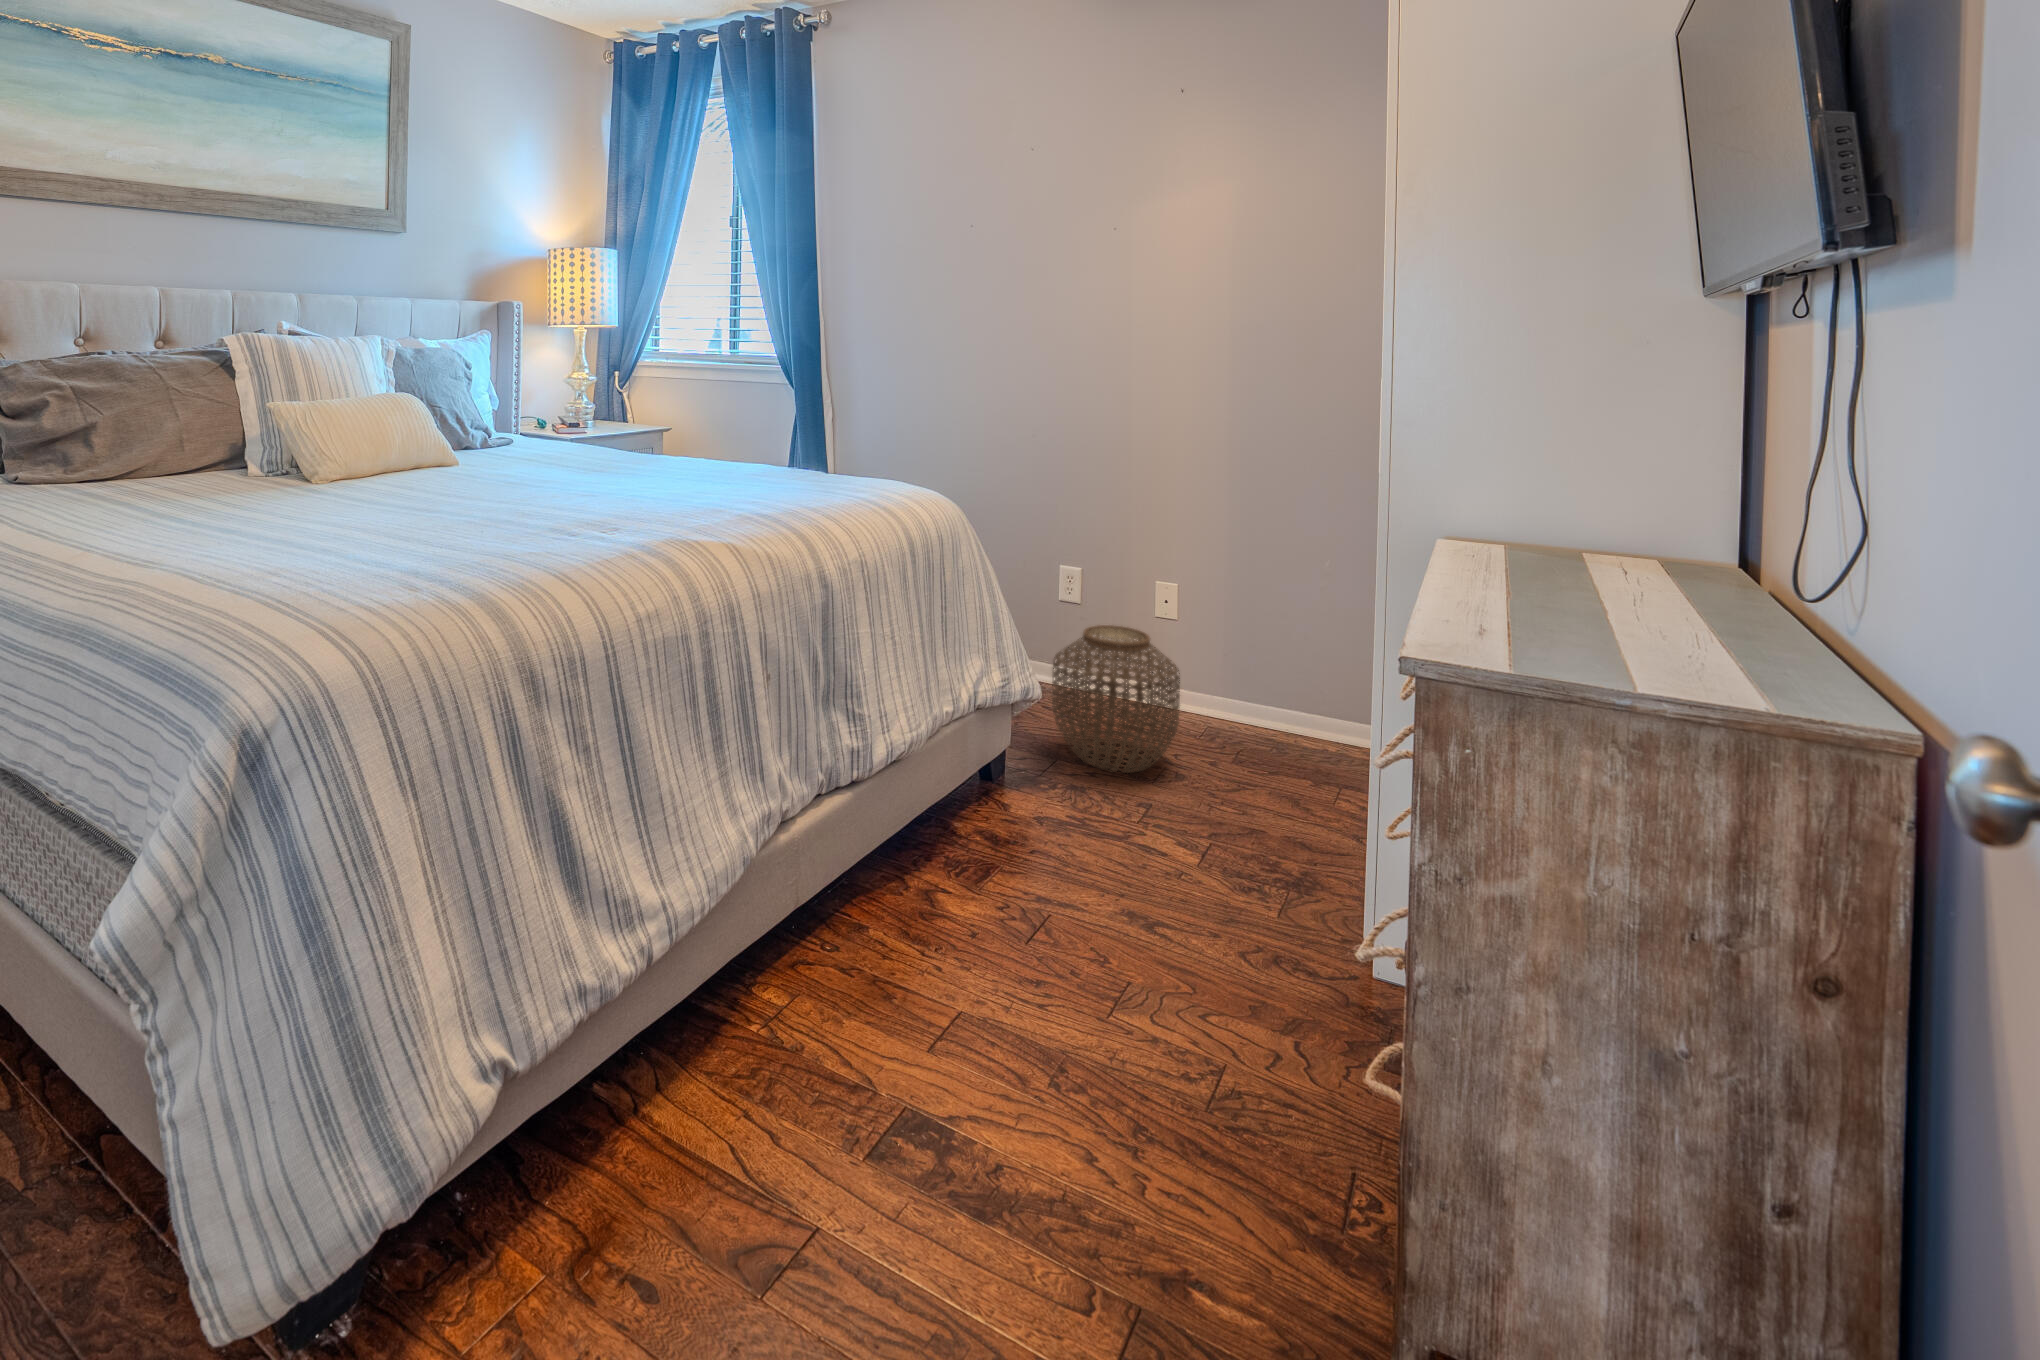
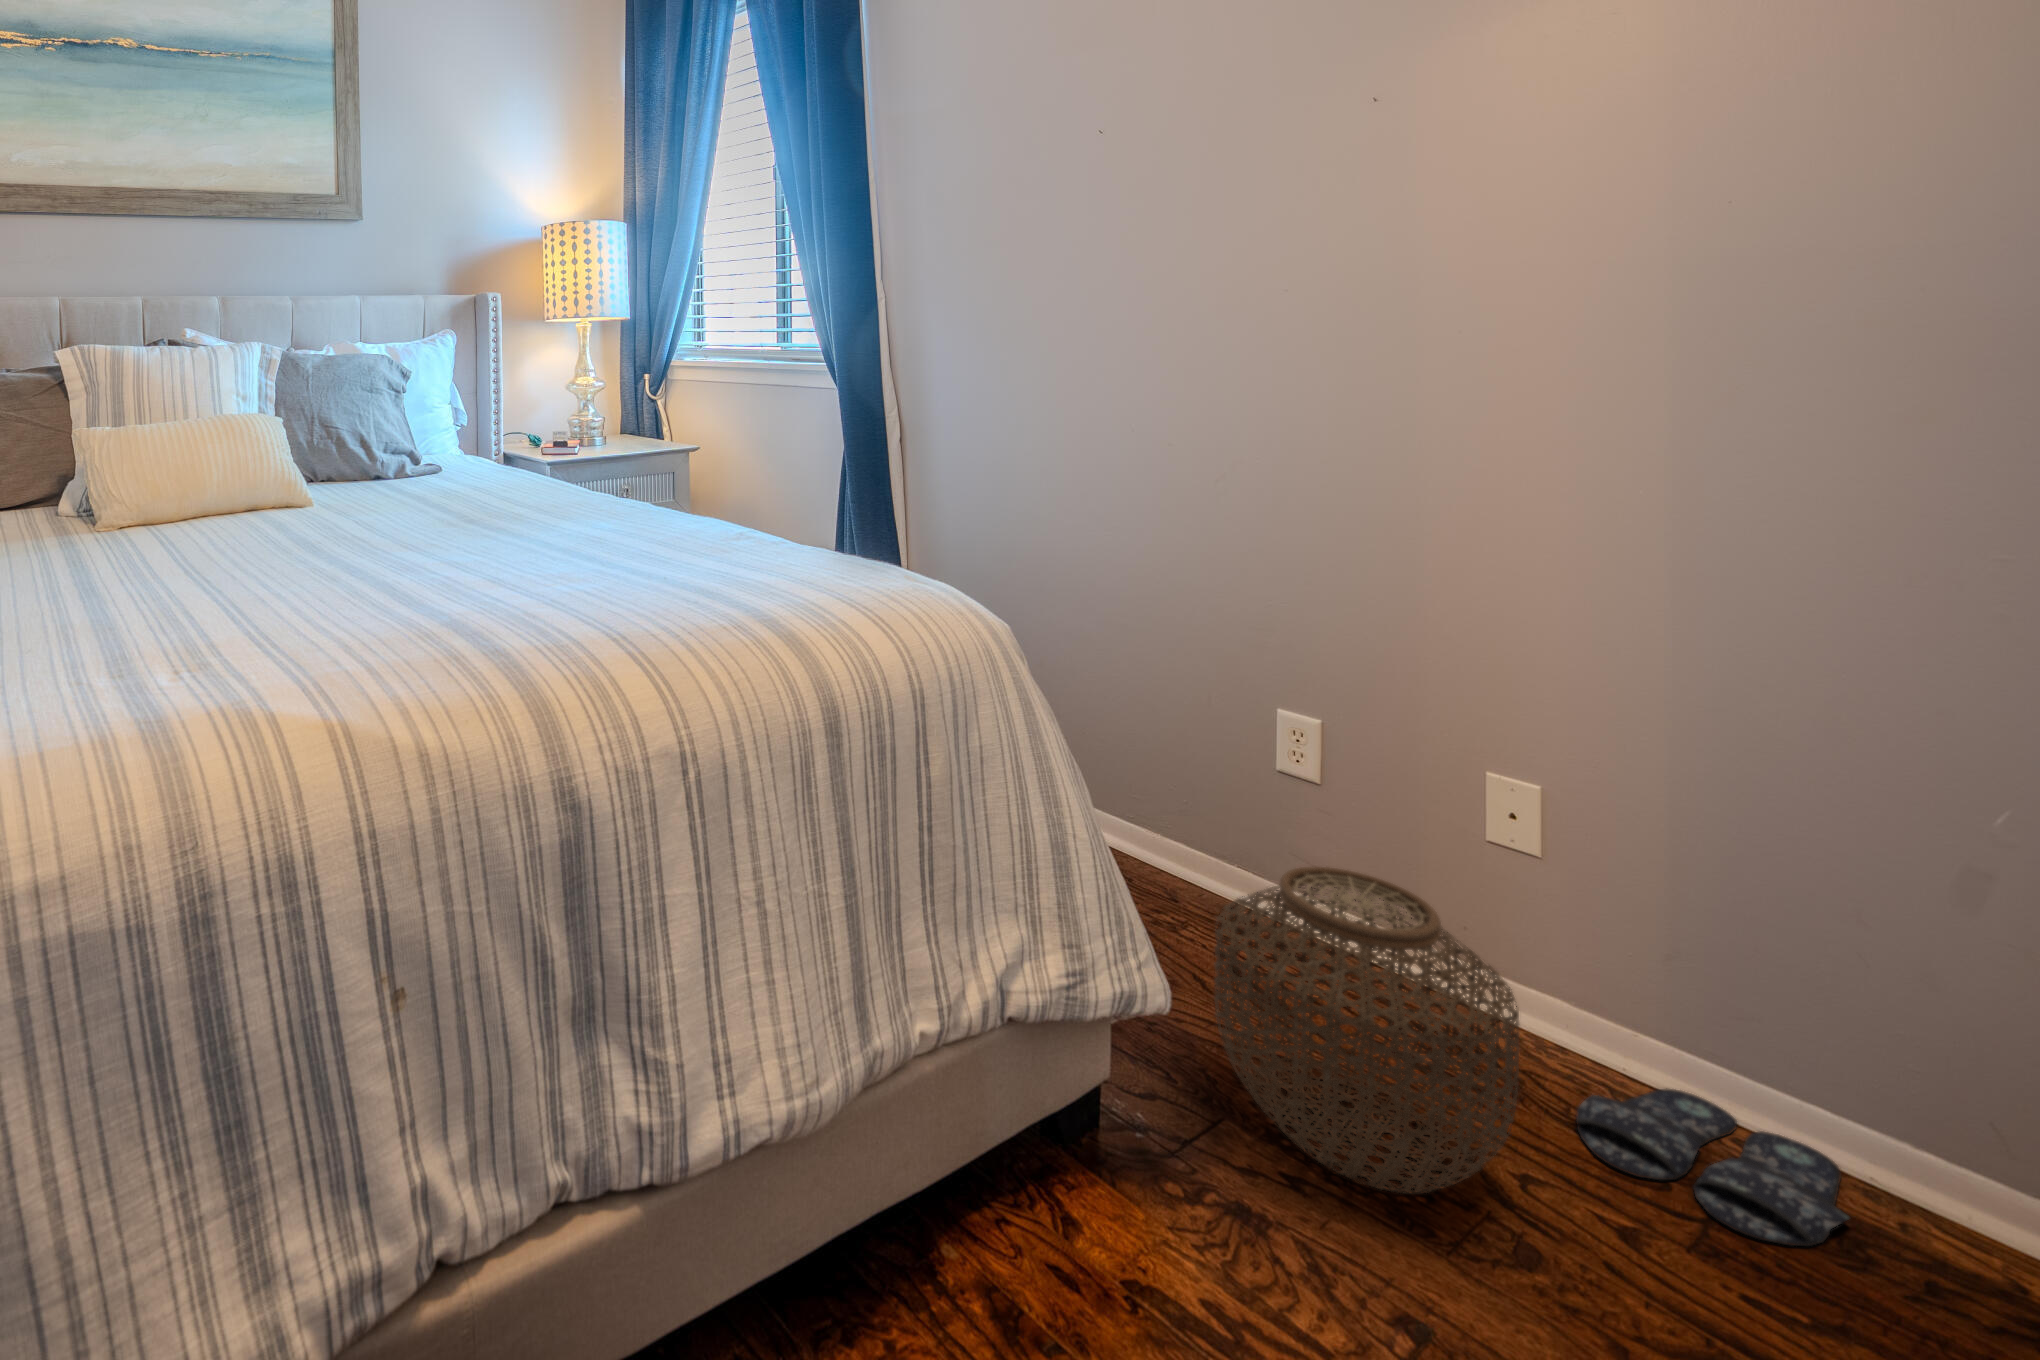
slippers: none [1196,719,1290,760] -> present [1576,1088,1850,1246]

